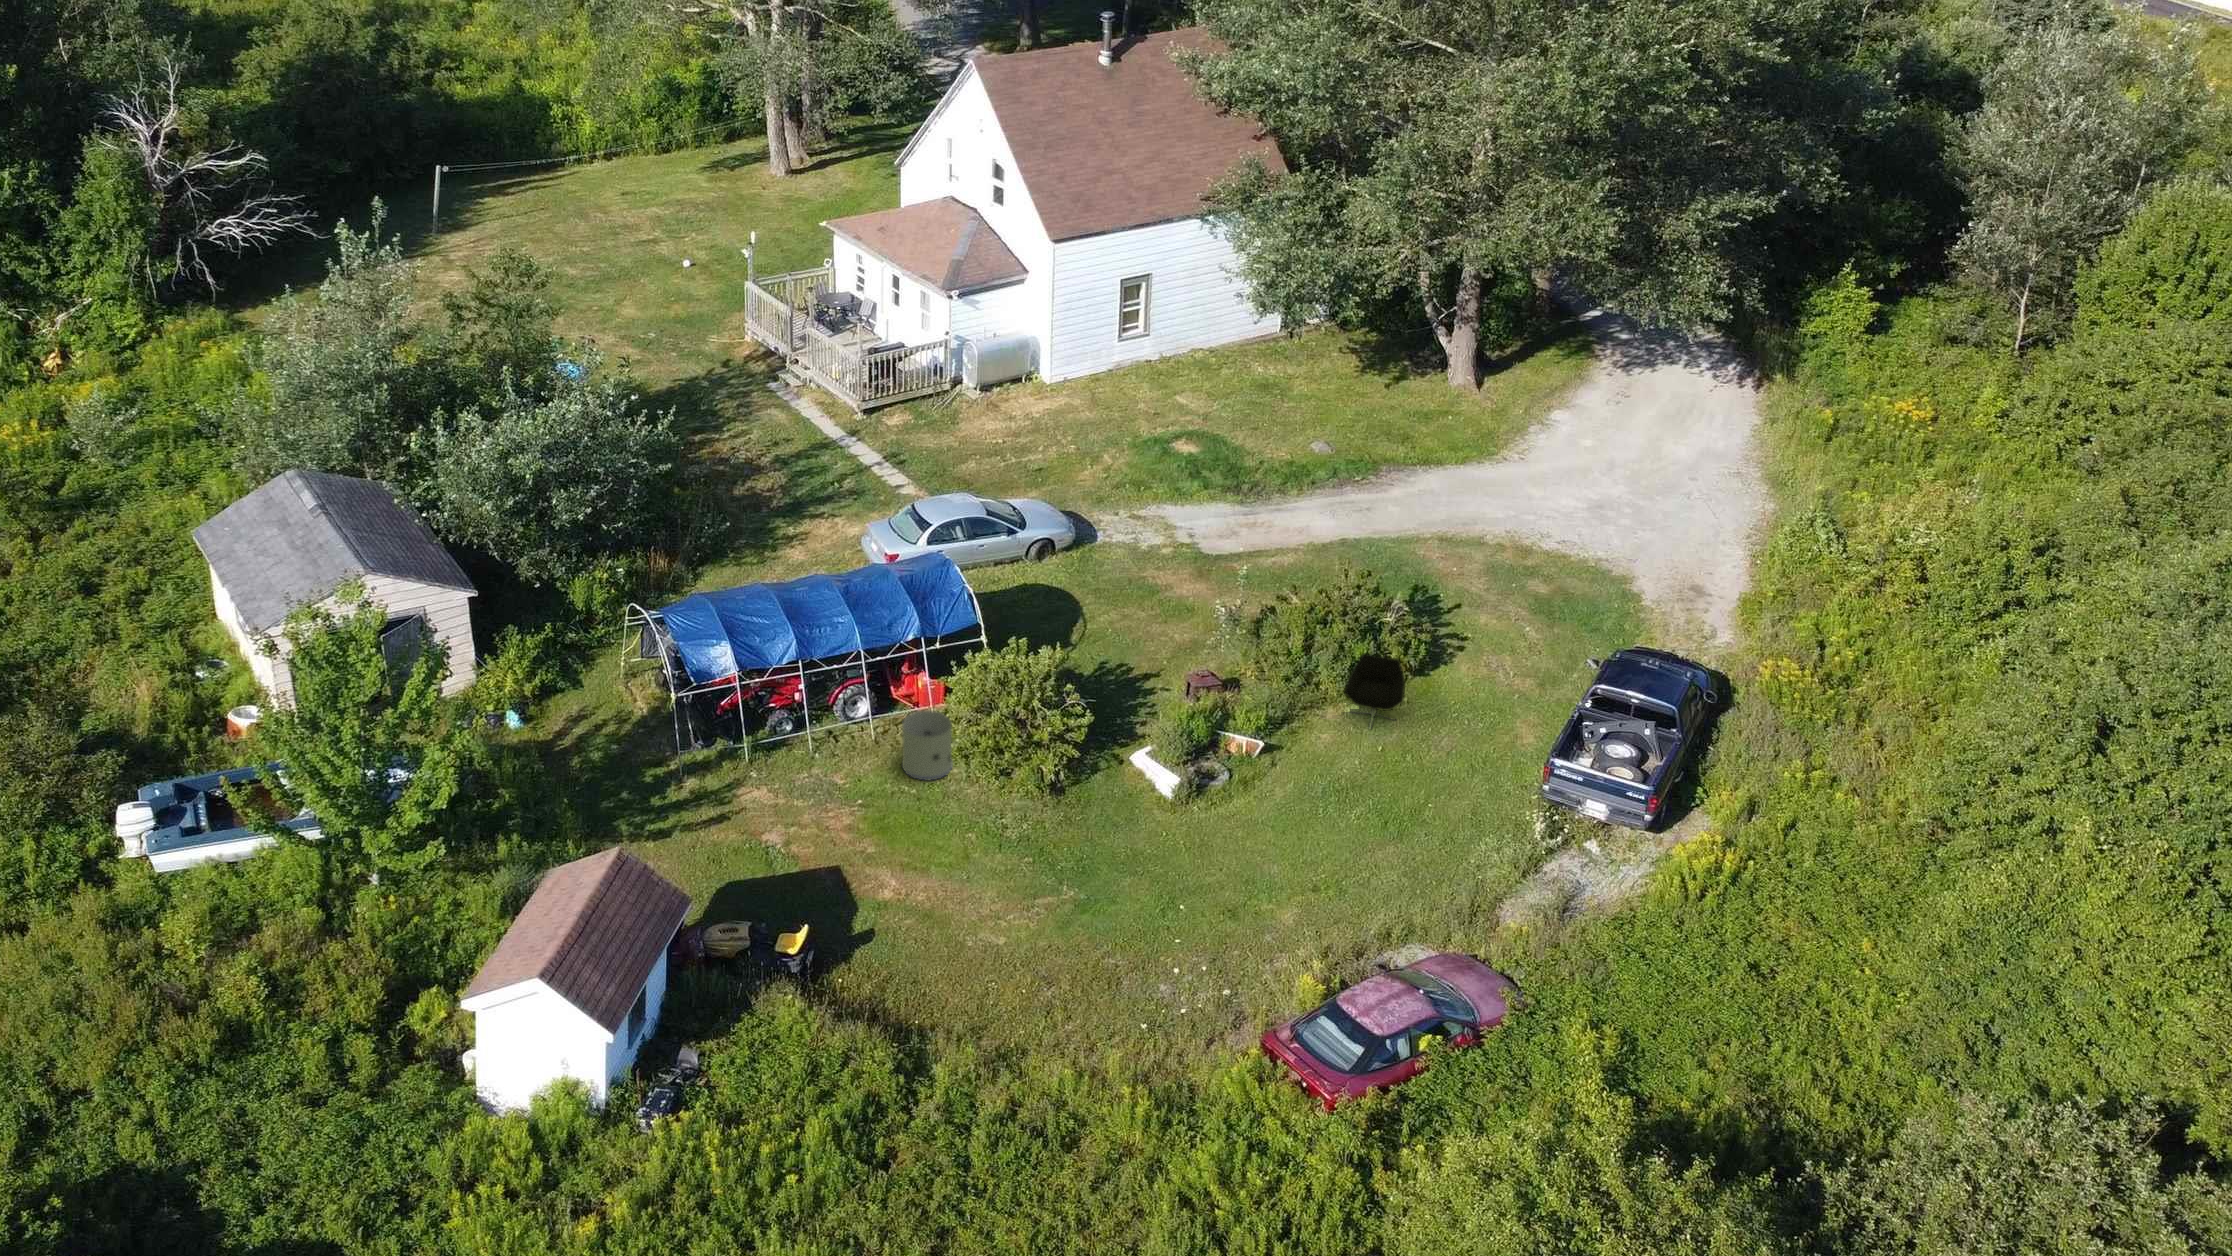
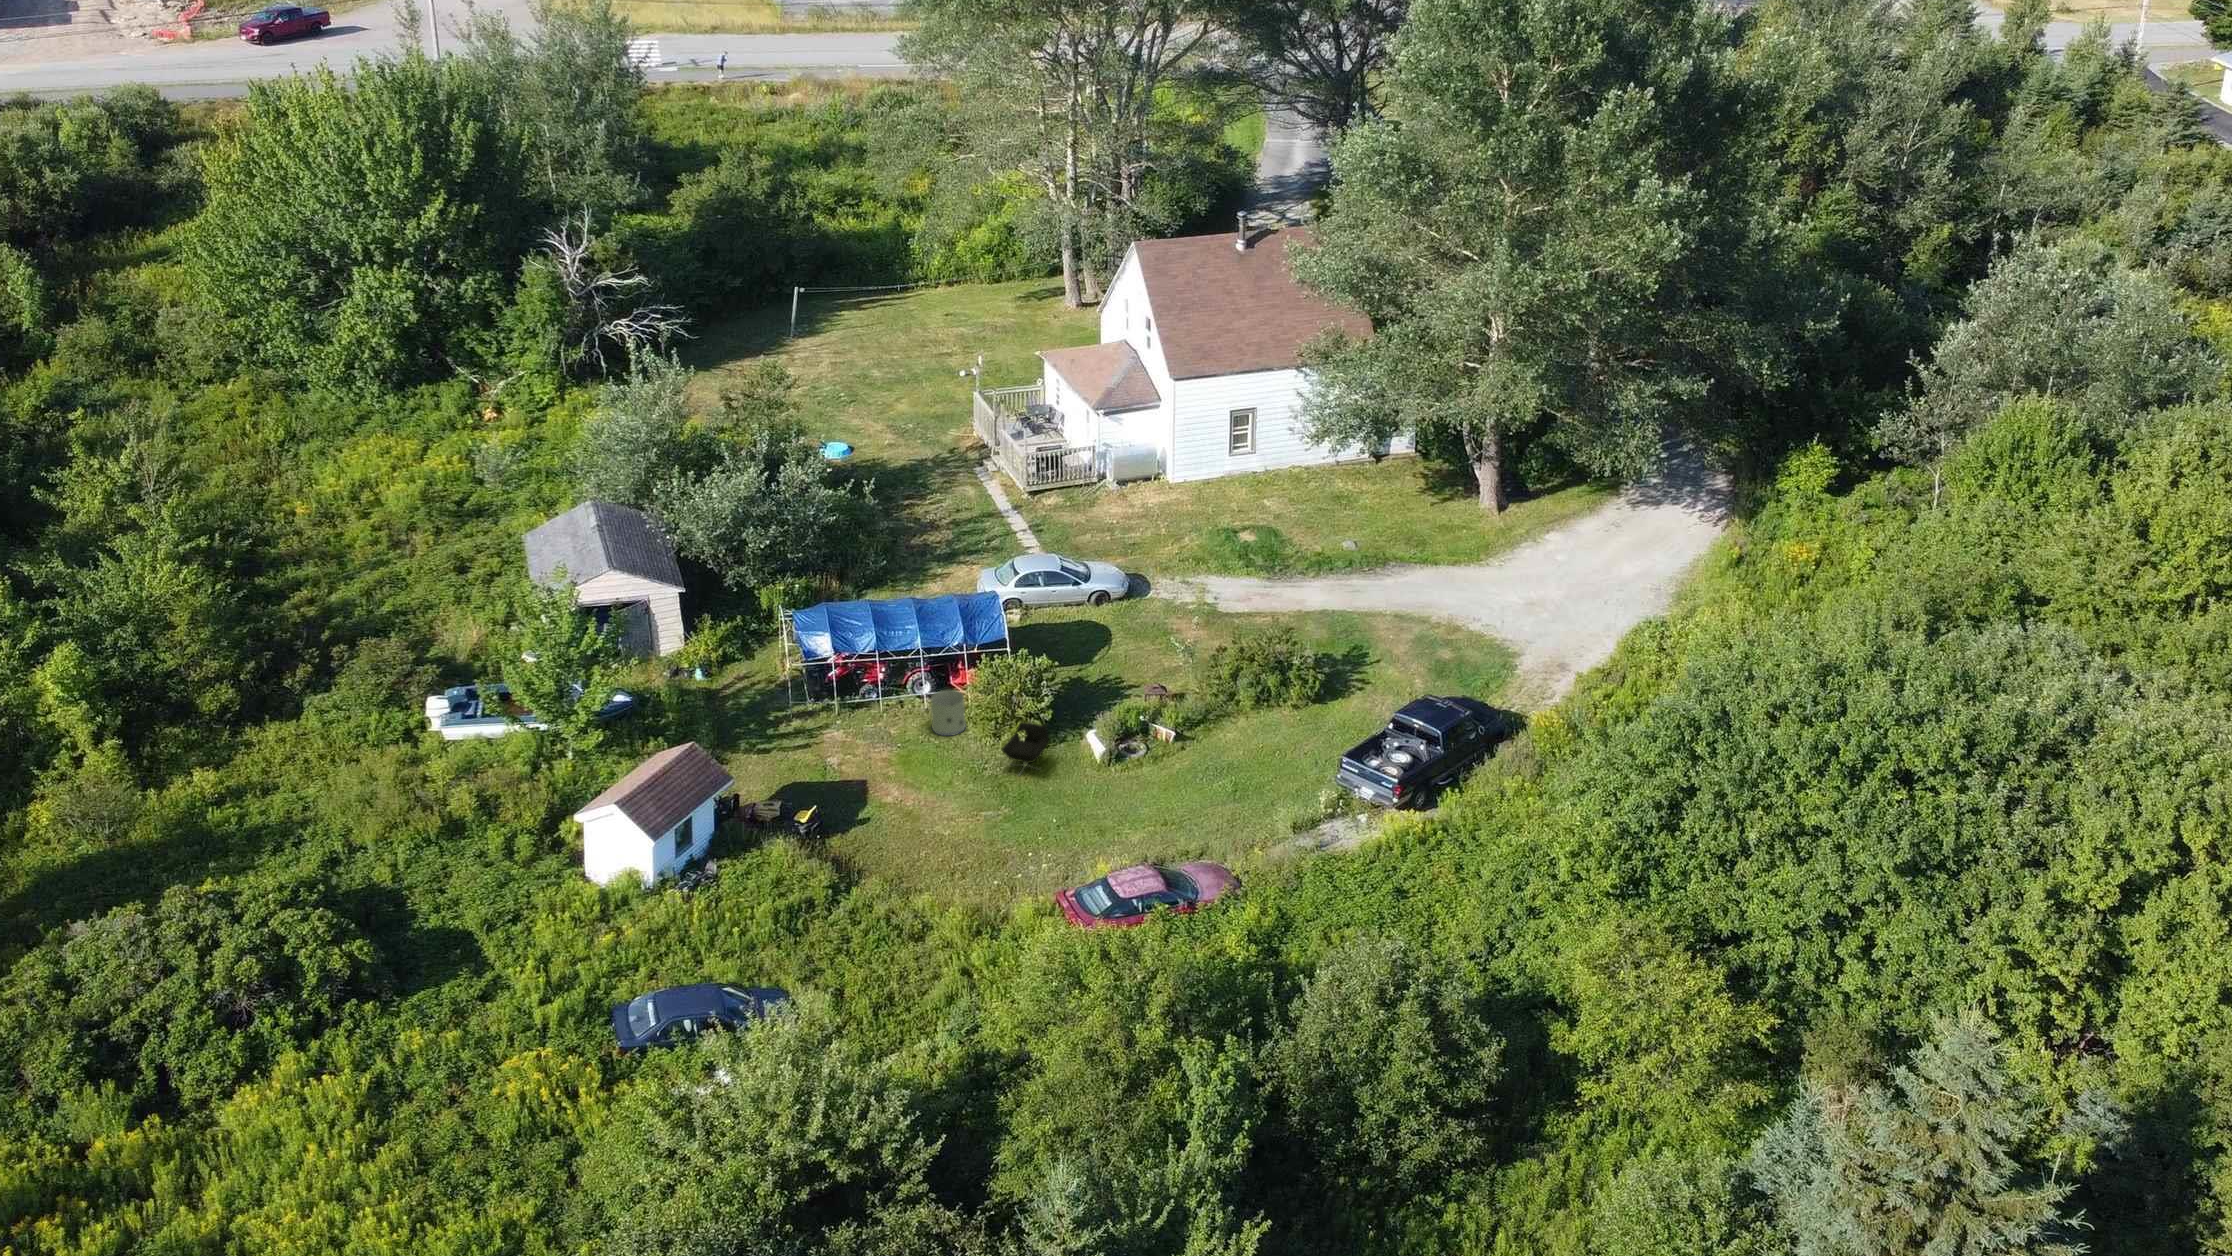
lounge chair: present [1344,653,1405,728] -> present [1001,722,1049,768]

